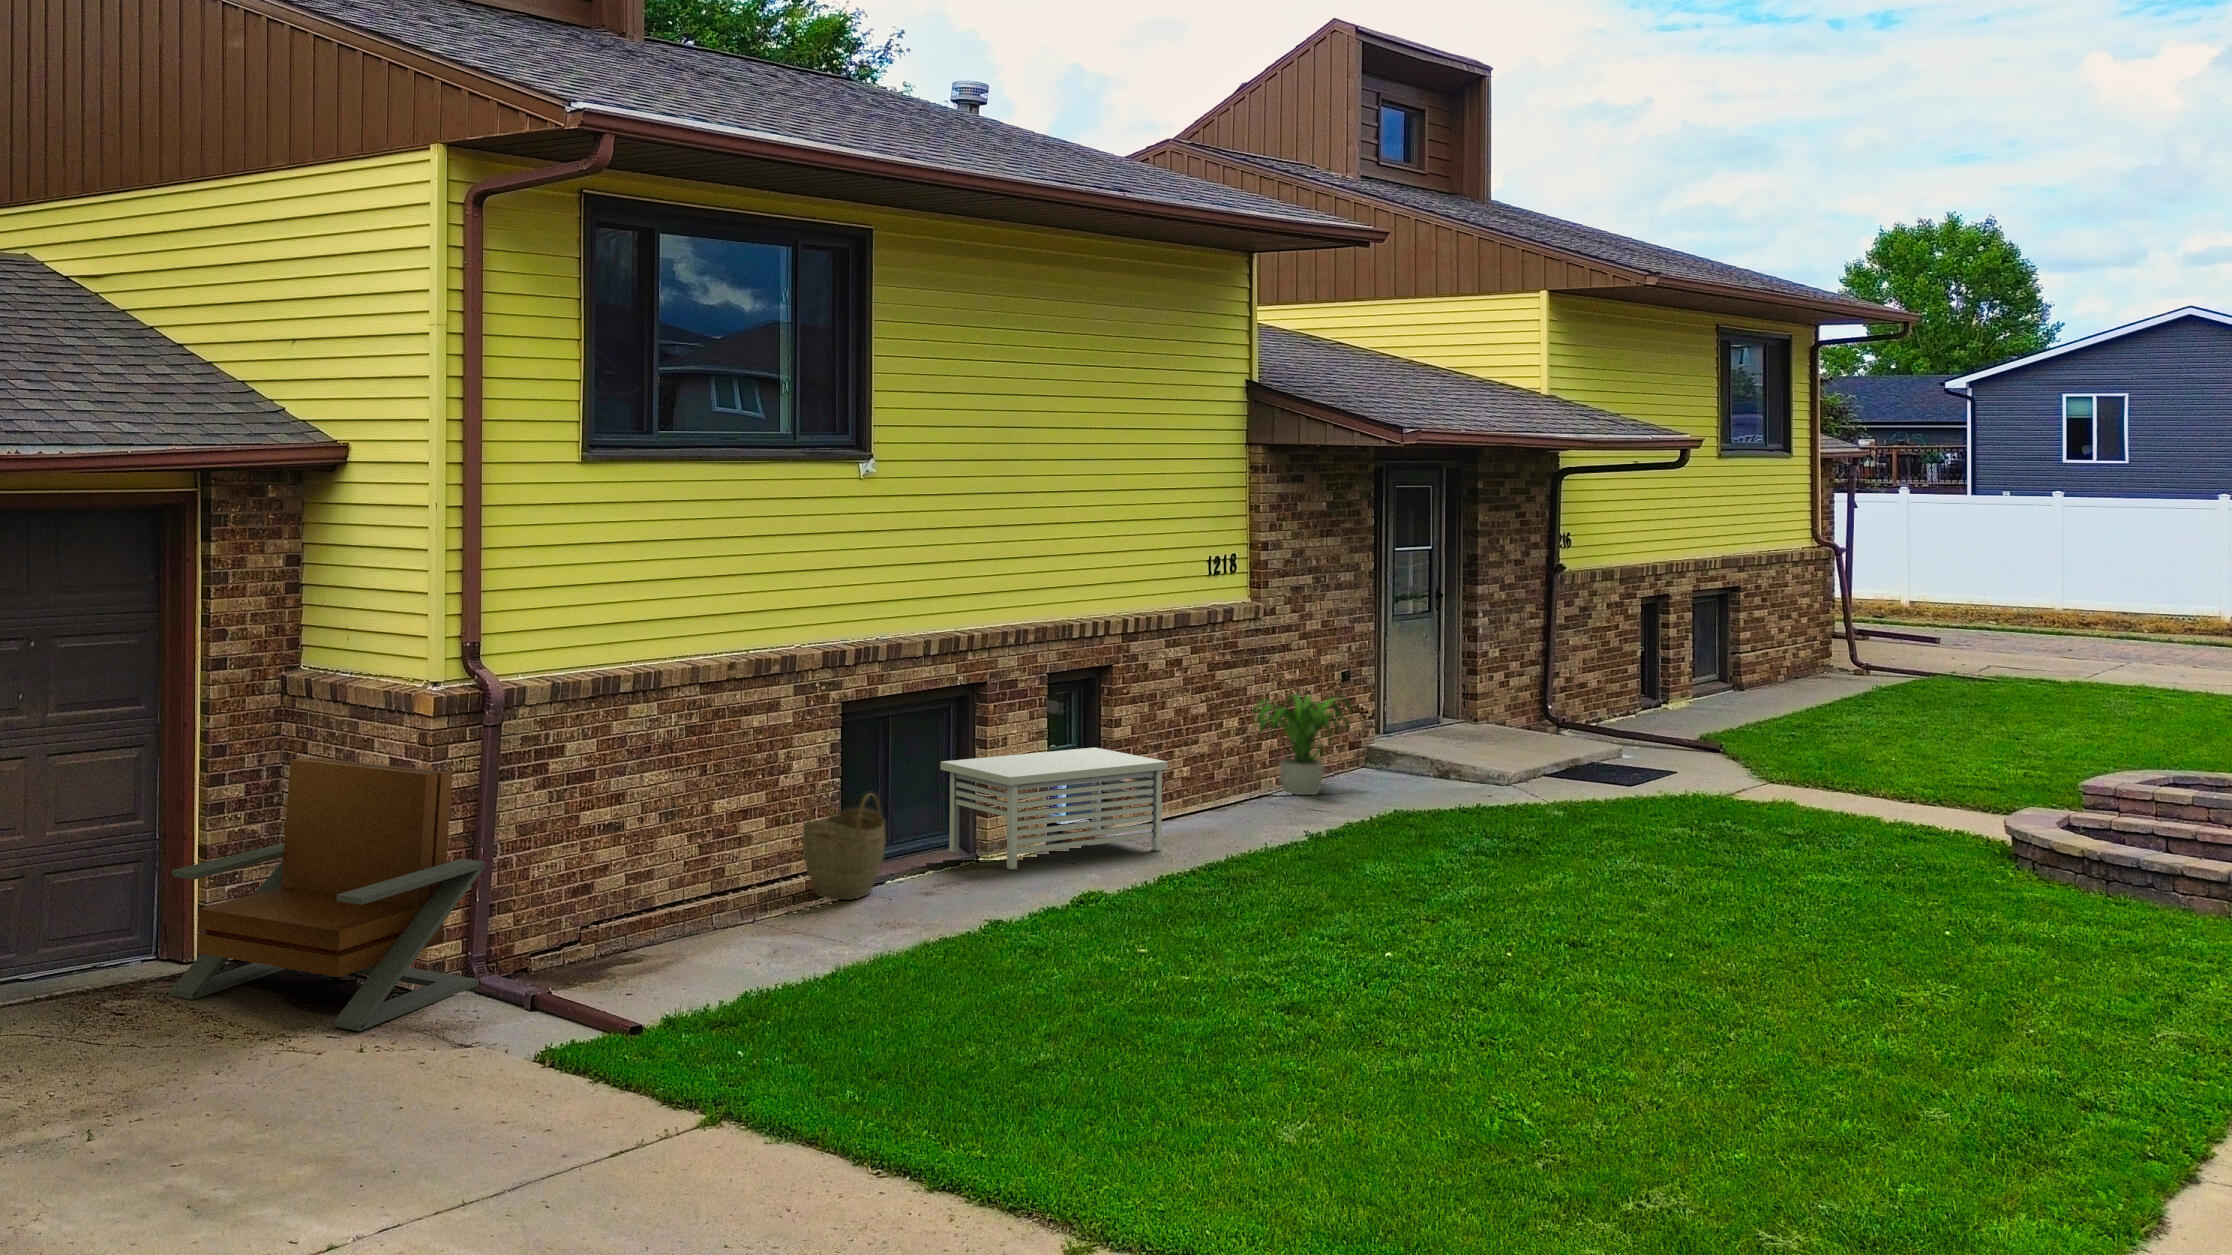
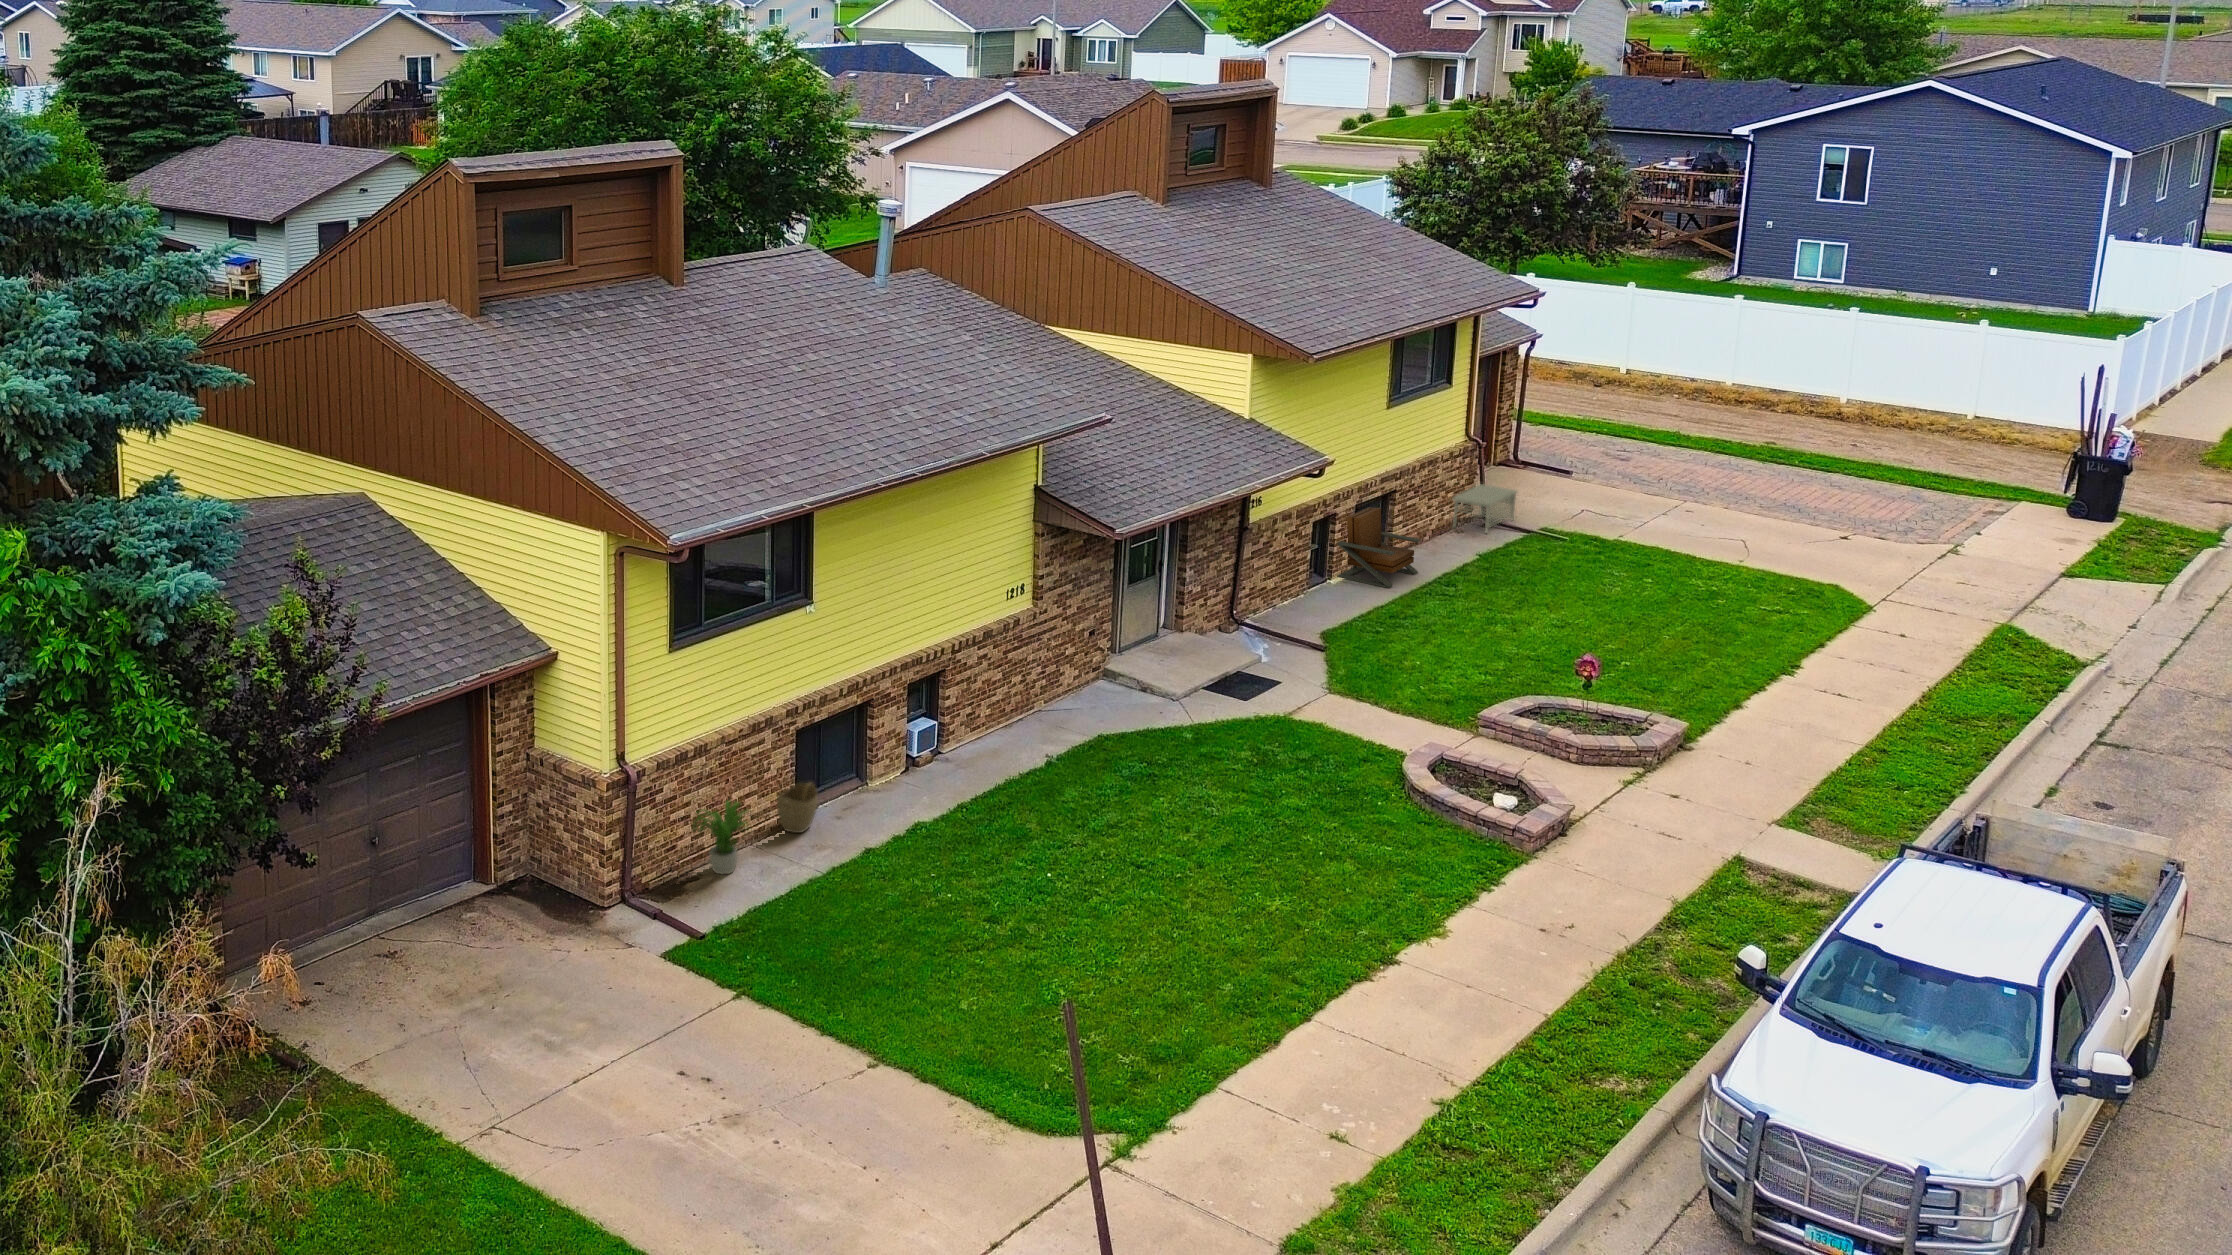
potted plant: present [1253,695,1352,795] -> present [692,800,757,874]
storage bench: present [941,748,1168,869] -> present [1453,484,1517,533]
lounge chair: present [170,758,485,1031] -> present [1337,507,1420,588]

